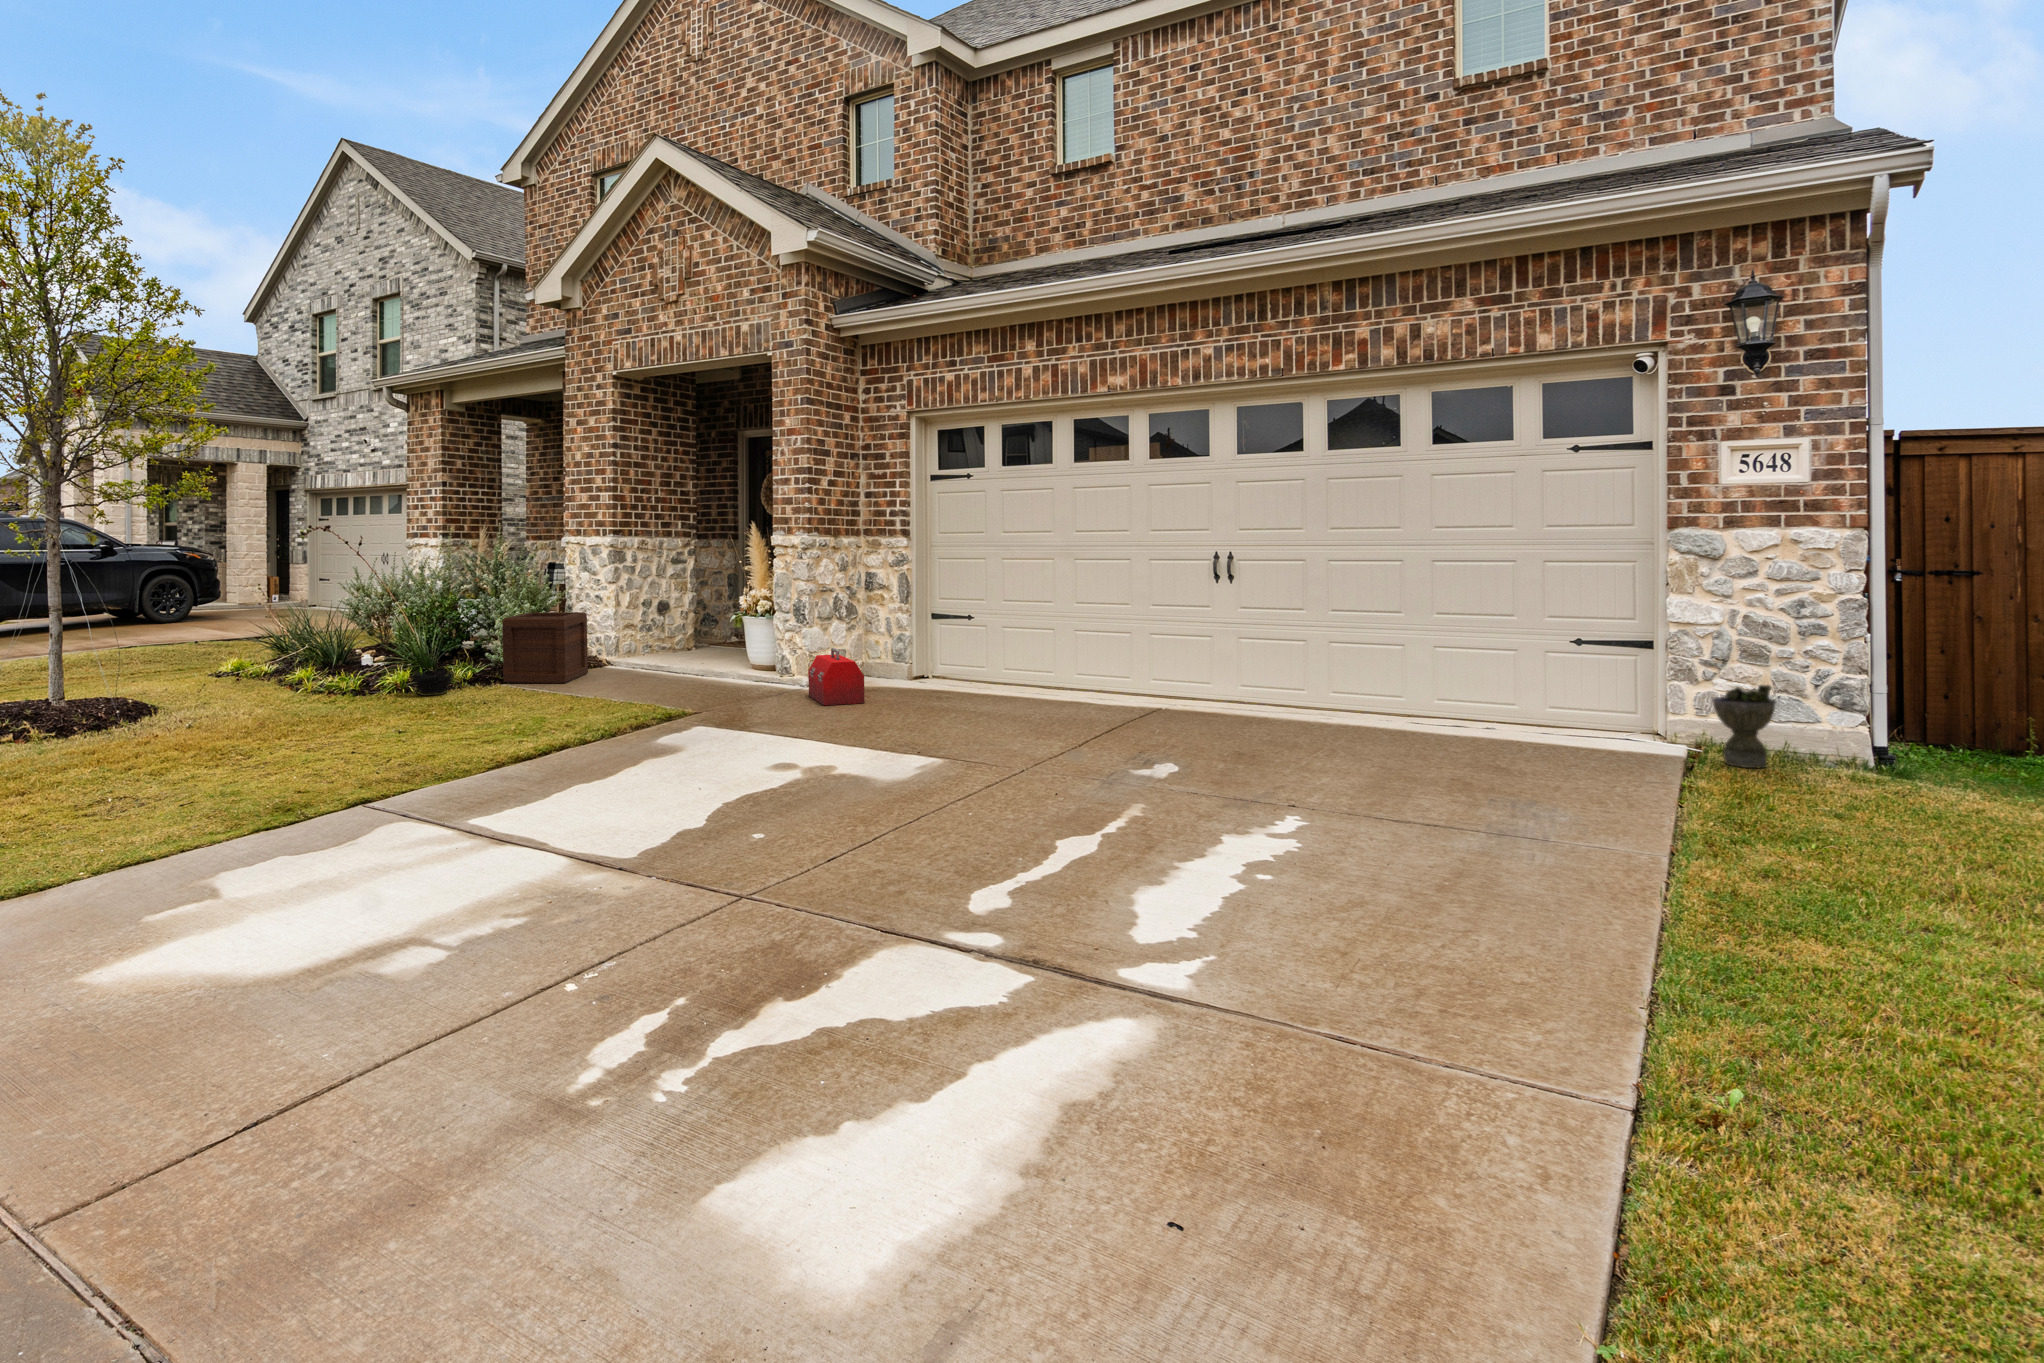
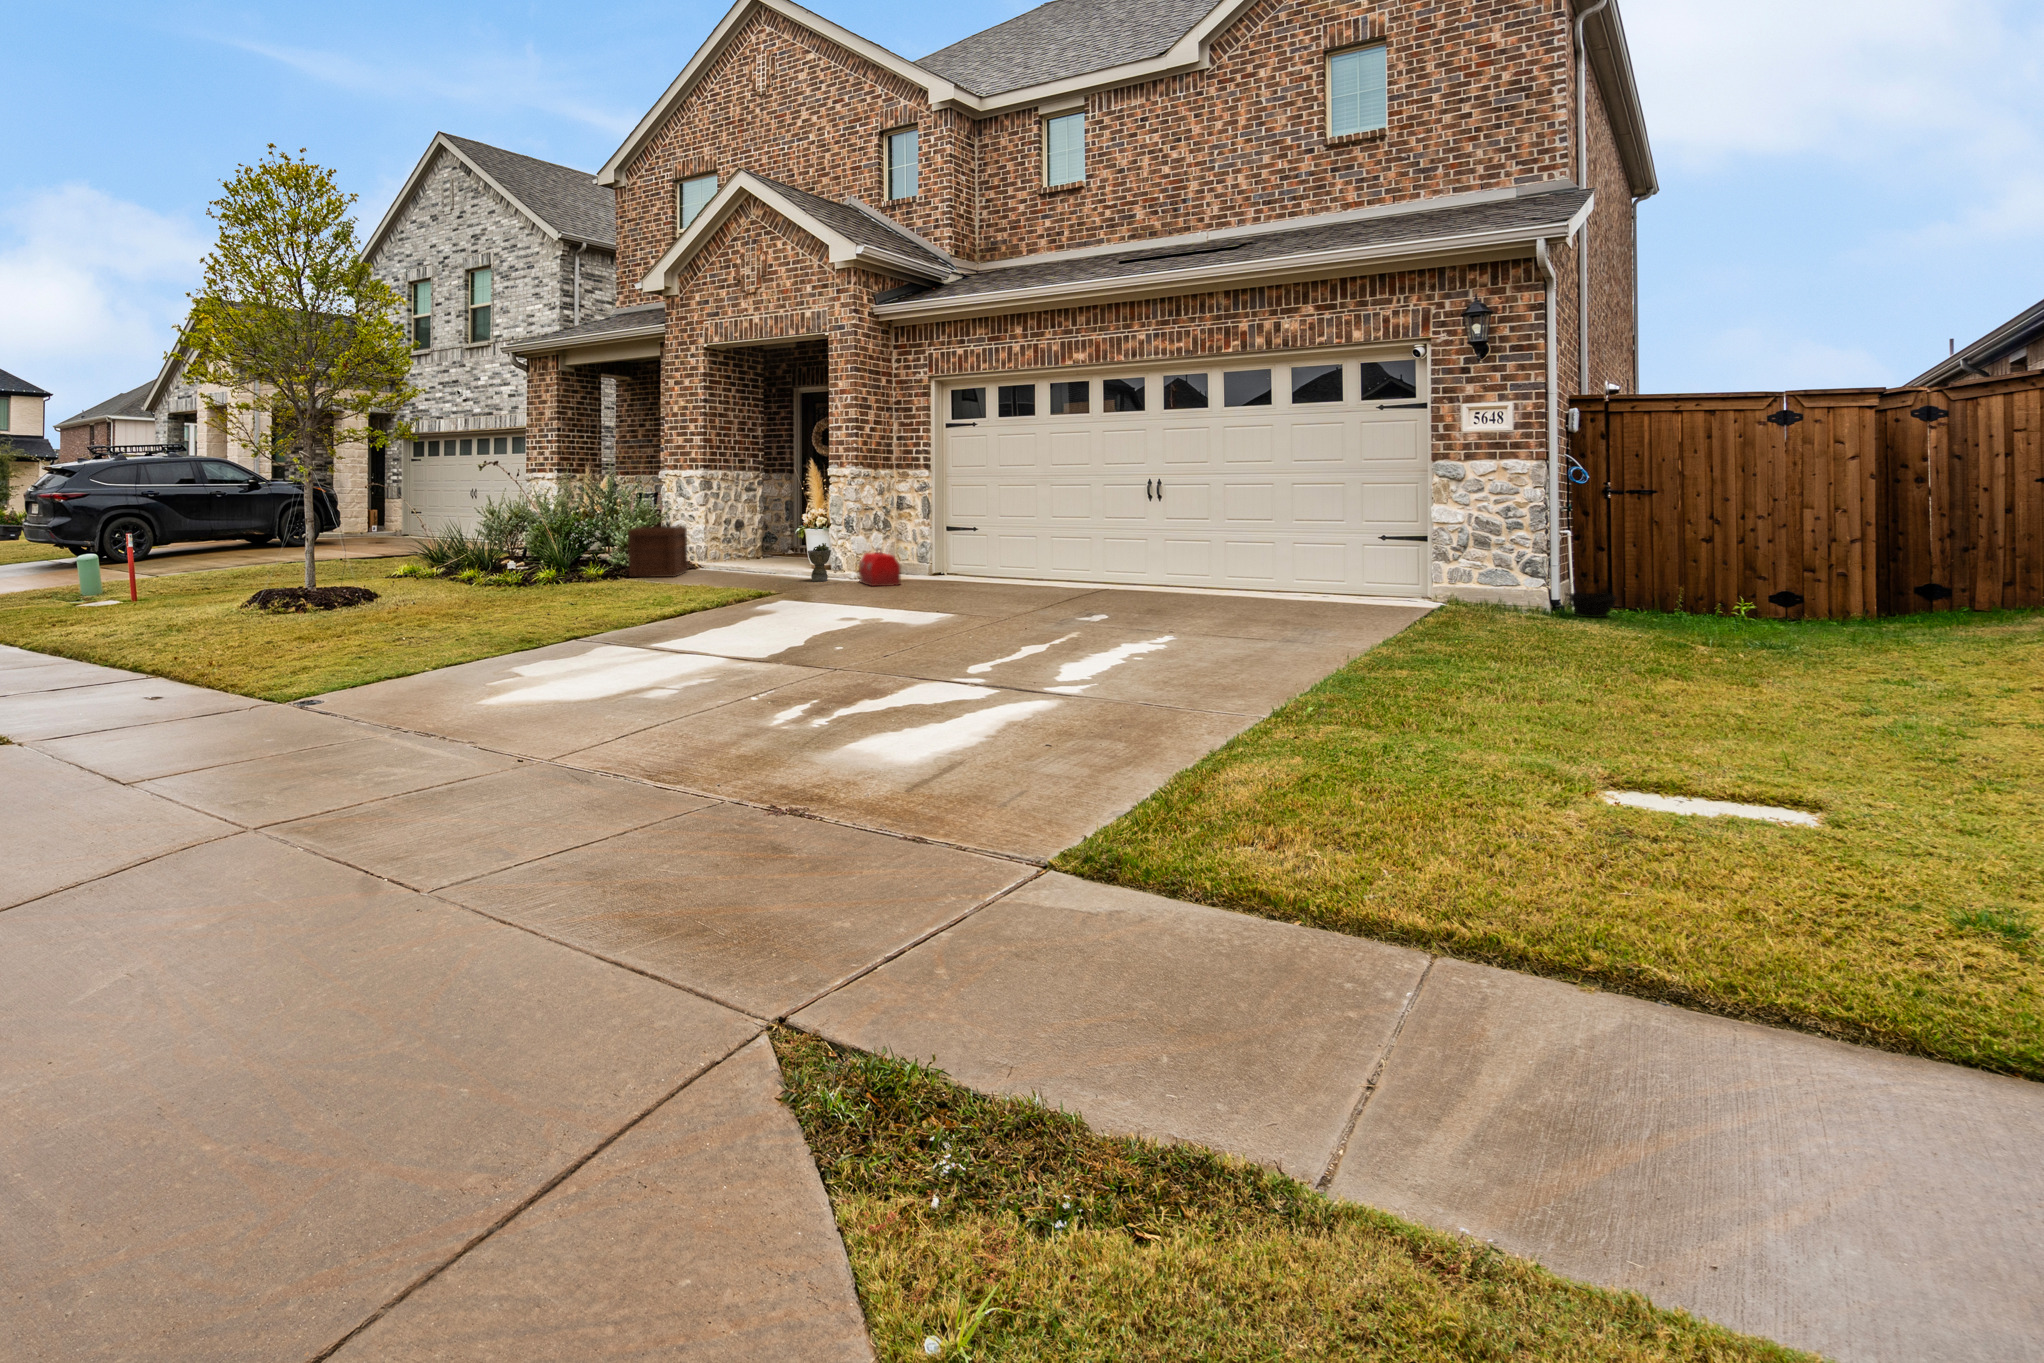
basket: present [411,653,454,696] -> present [1566,576,1617,617]
planter: present [1712,685,1776,768] -> present [808,543,831,582]

